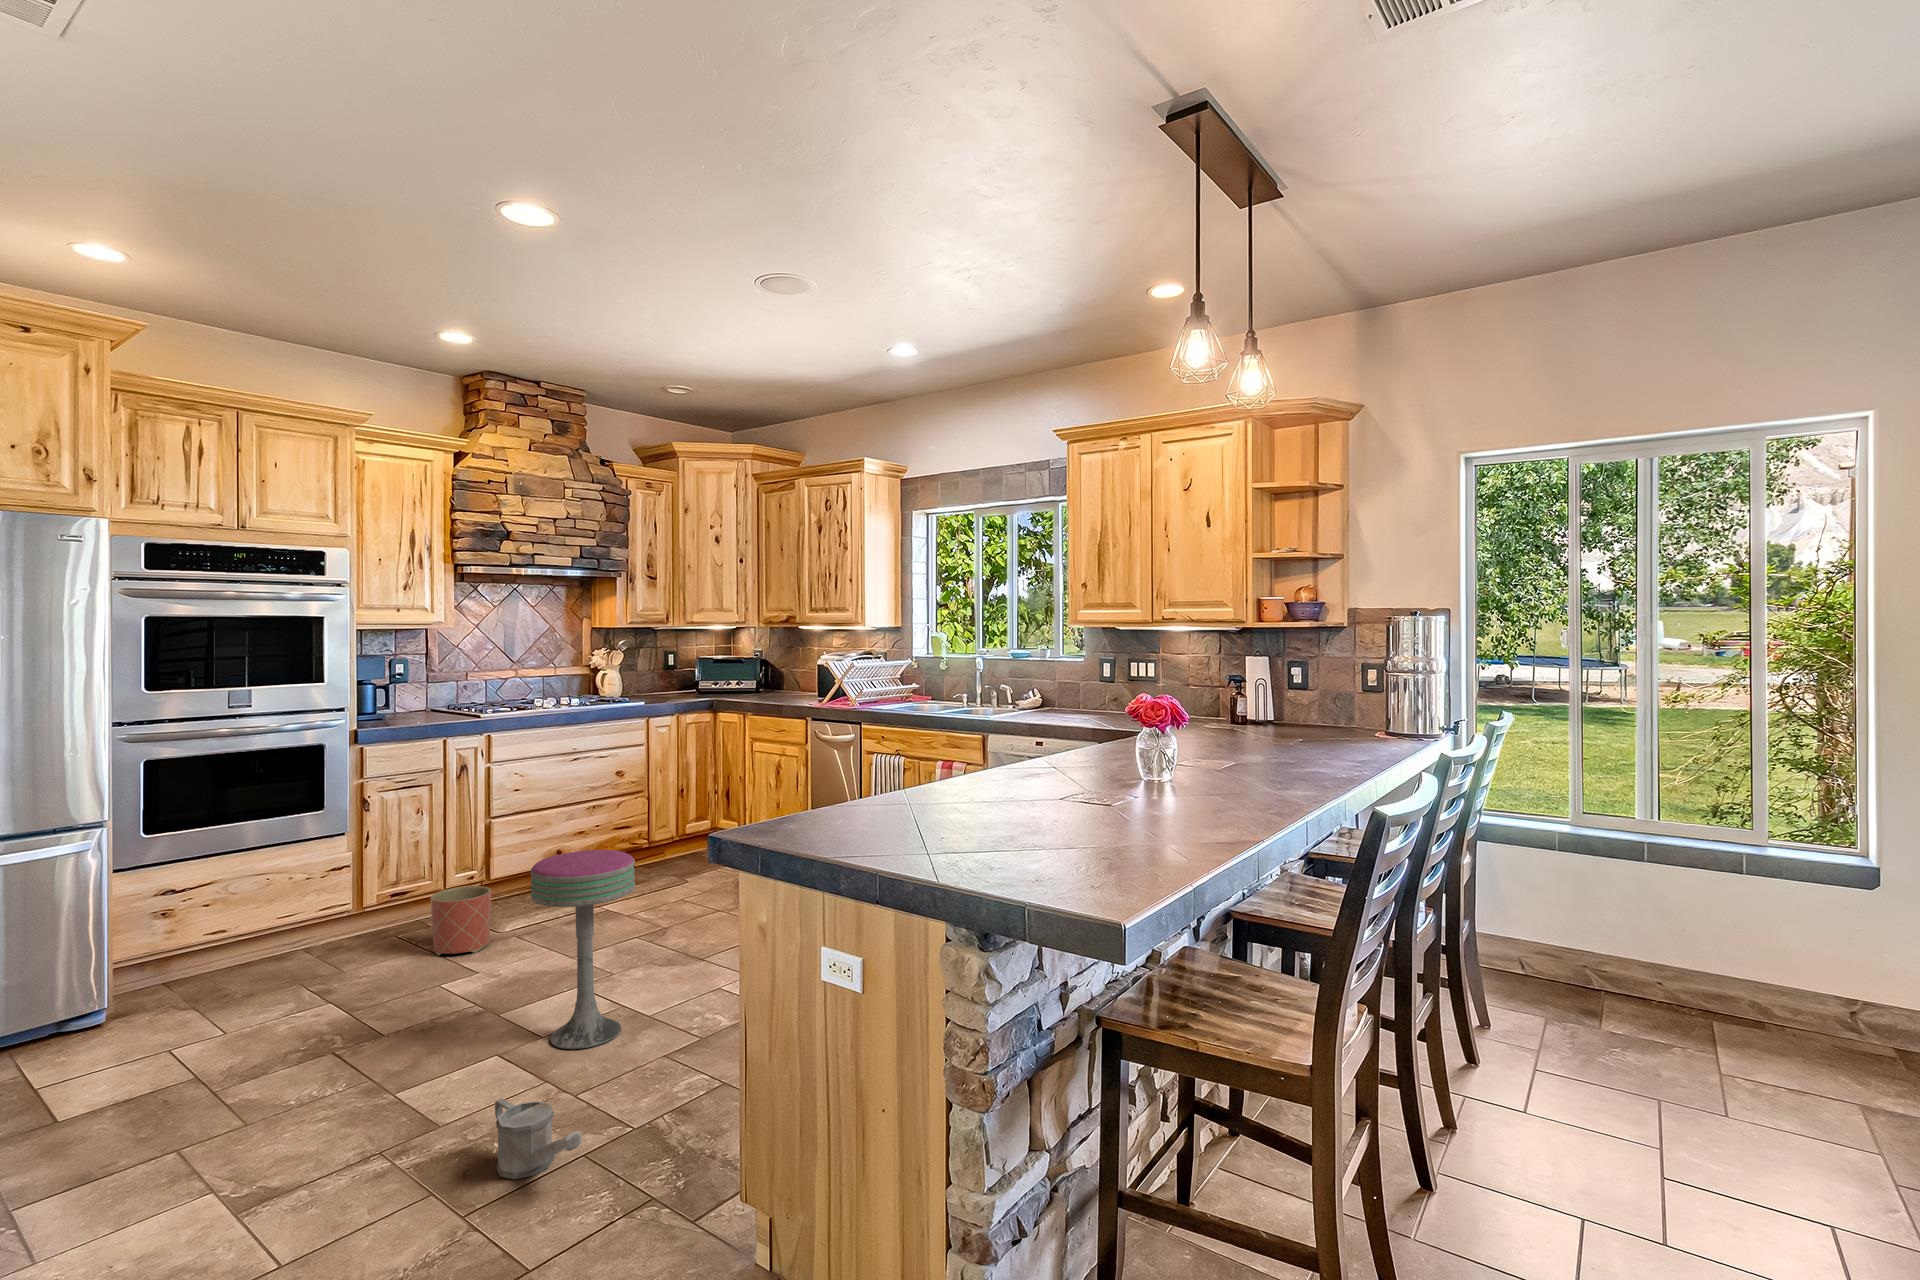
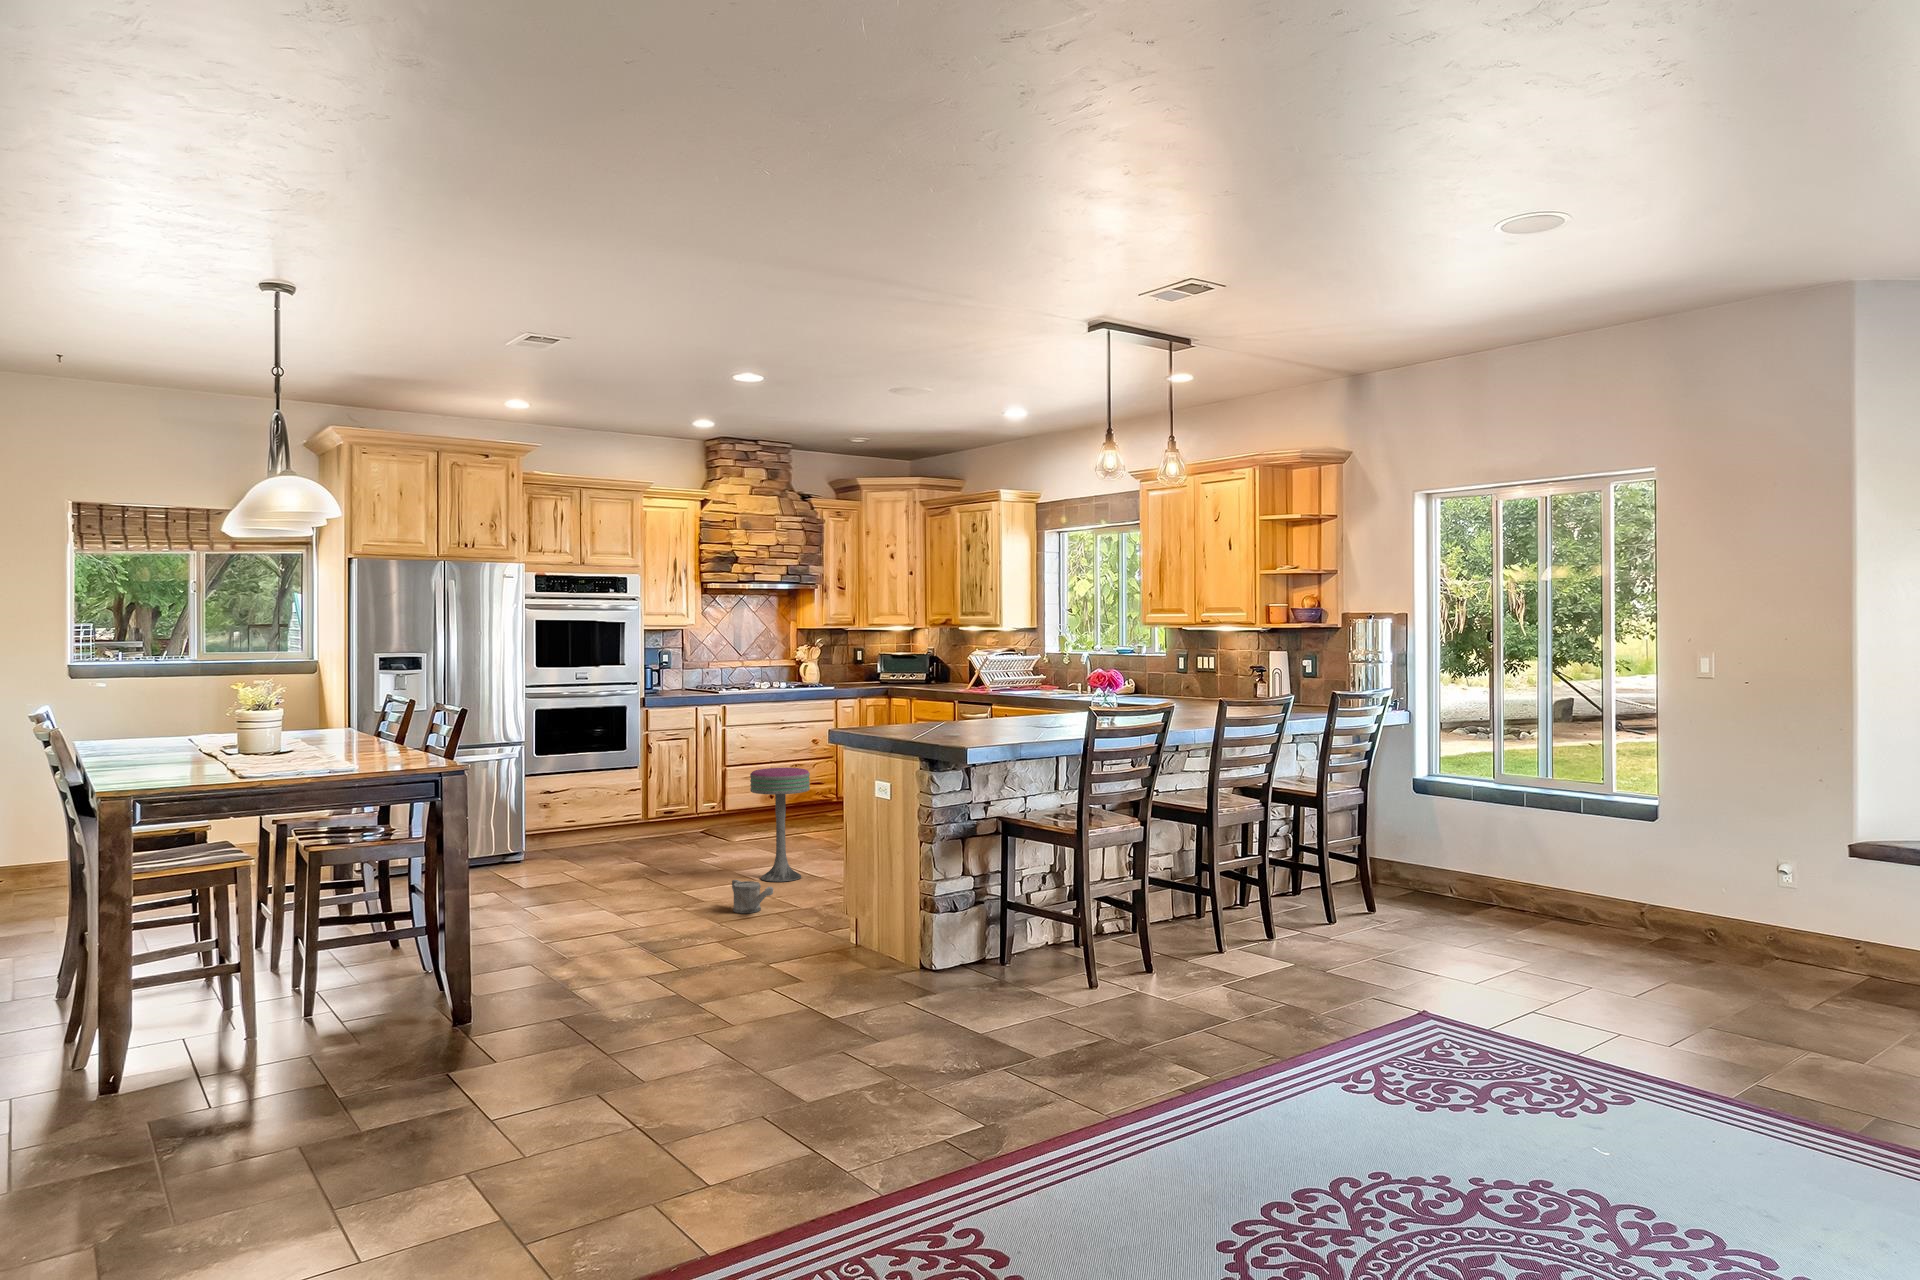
planter: present [430,886,491,955] -> none [690,805,726,847]

